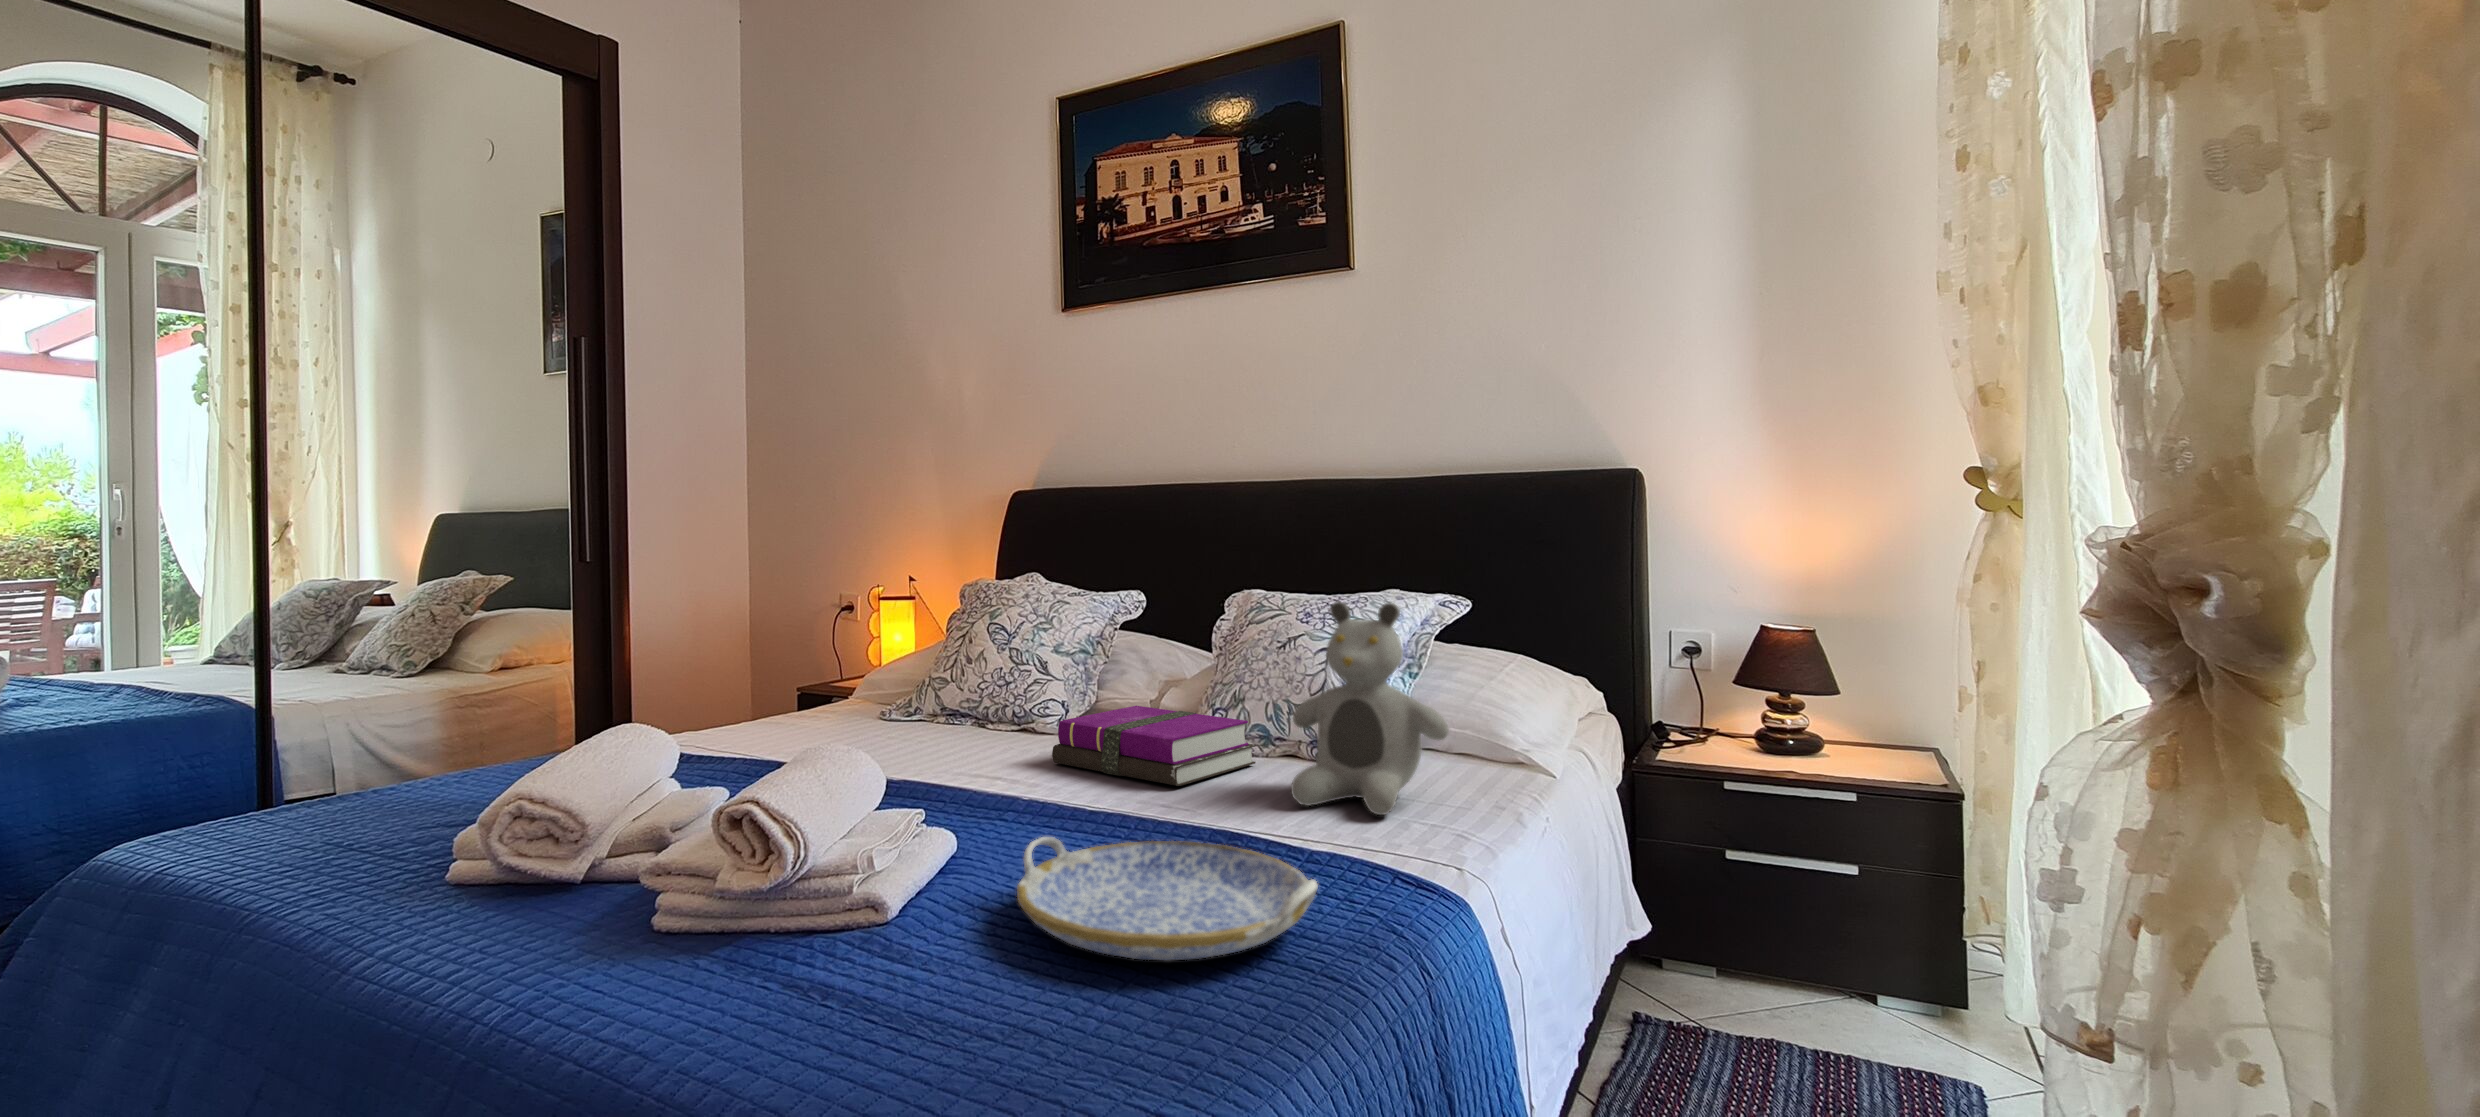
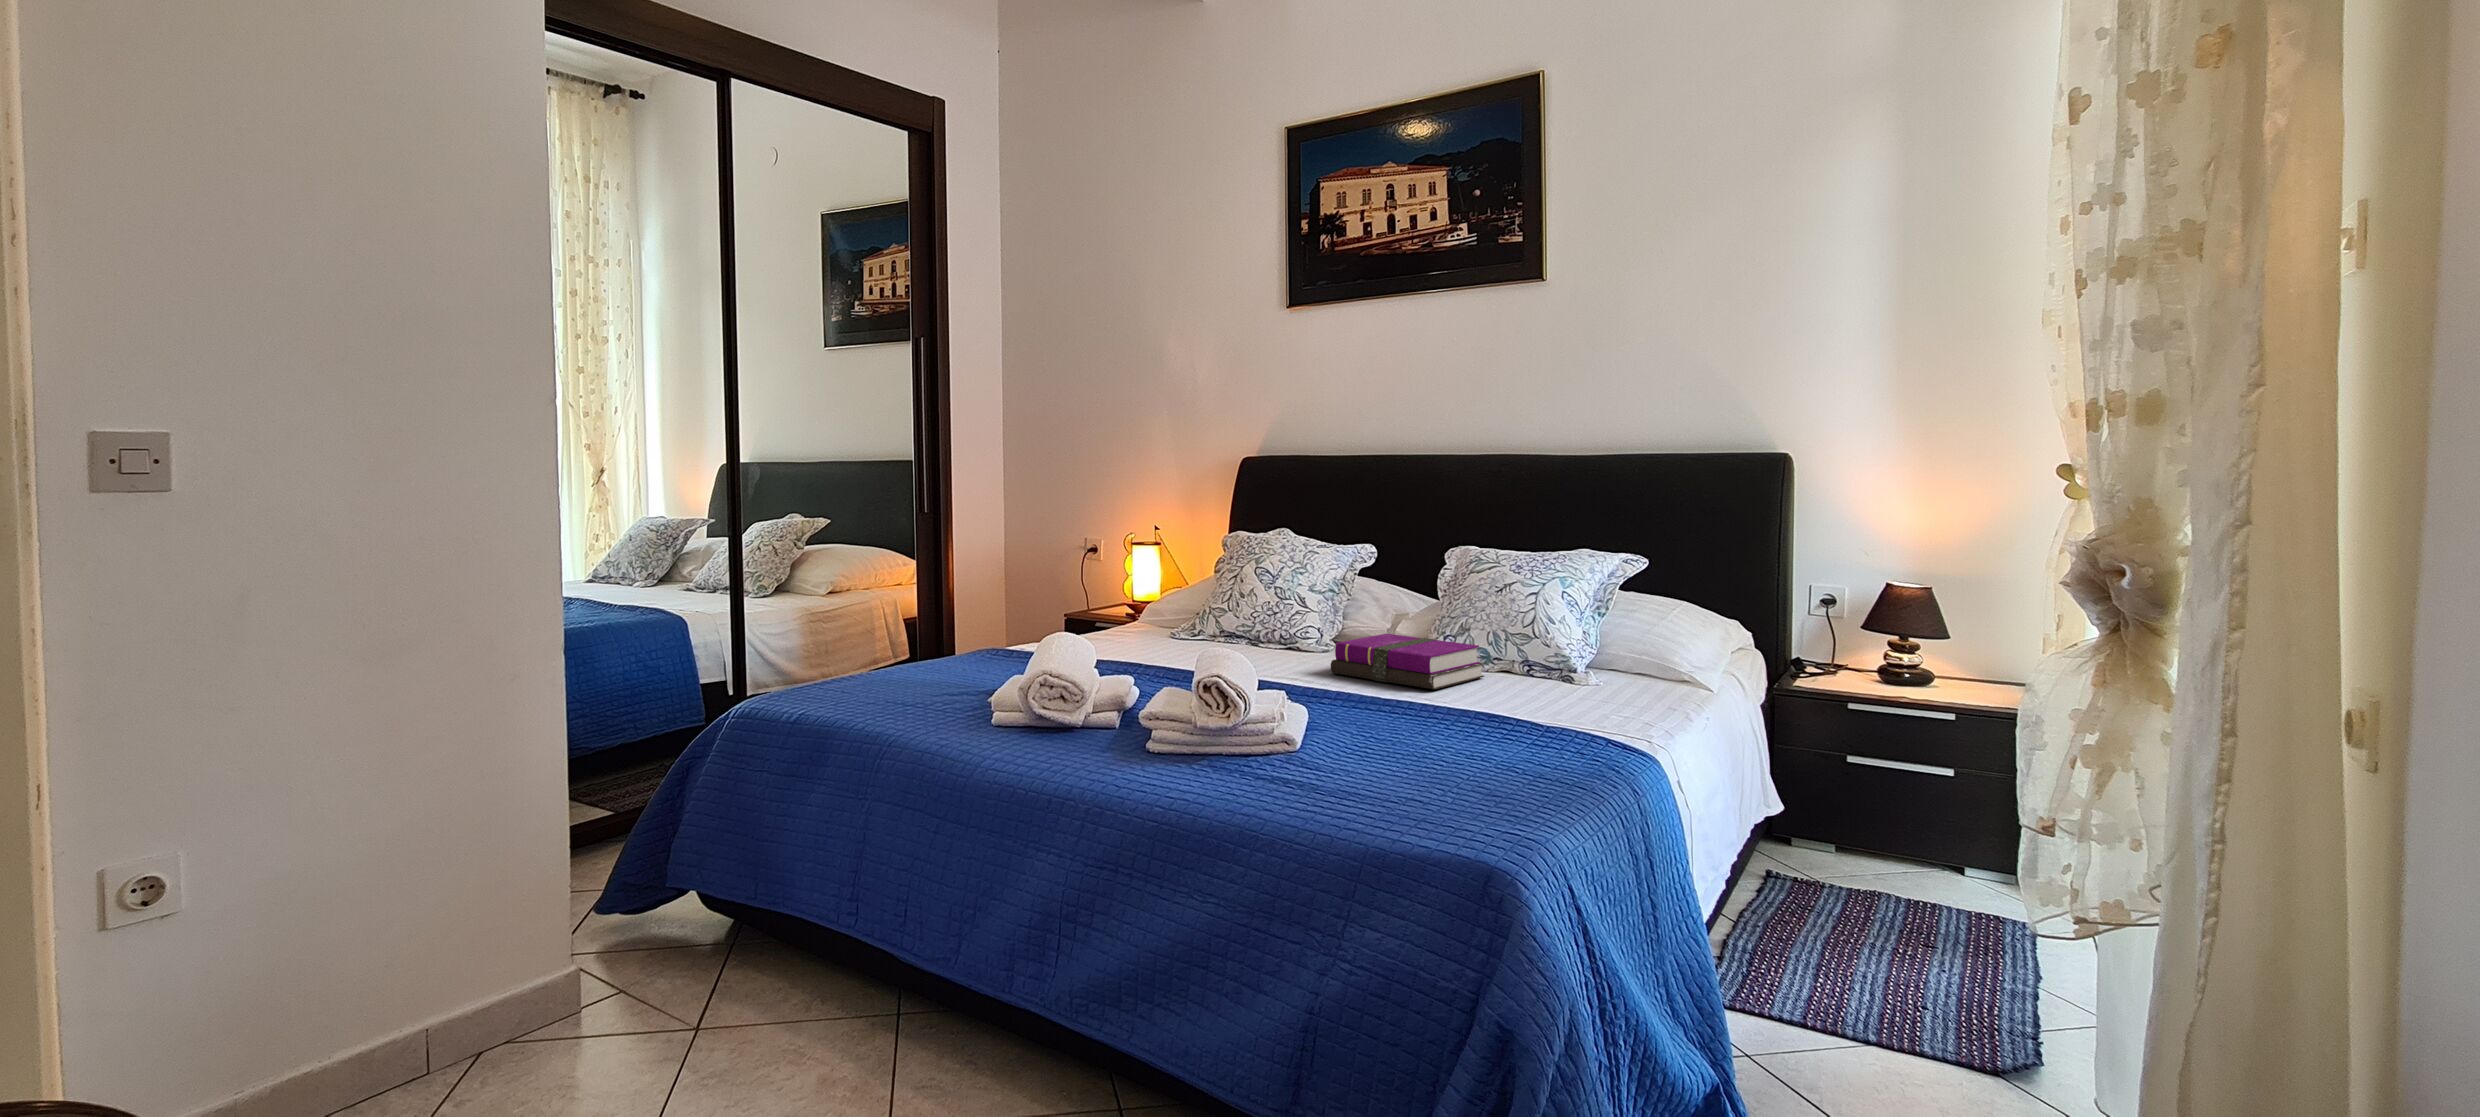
teddy bear: present [1291,601,1449,815] -> none [1519,560,1638,710]
serving tray: present [1017,837,1318,961] -> none [1368,710,1568,777]

